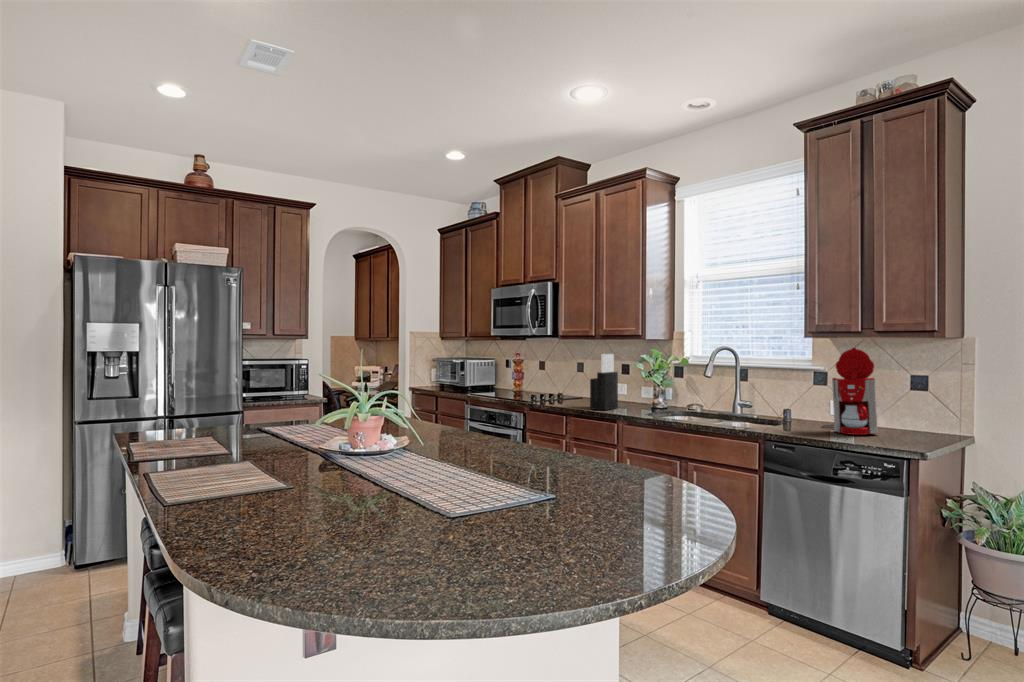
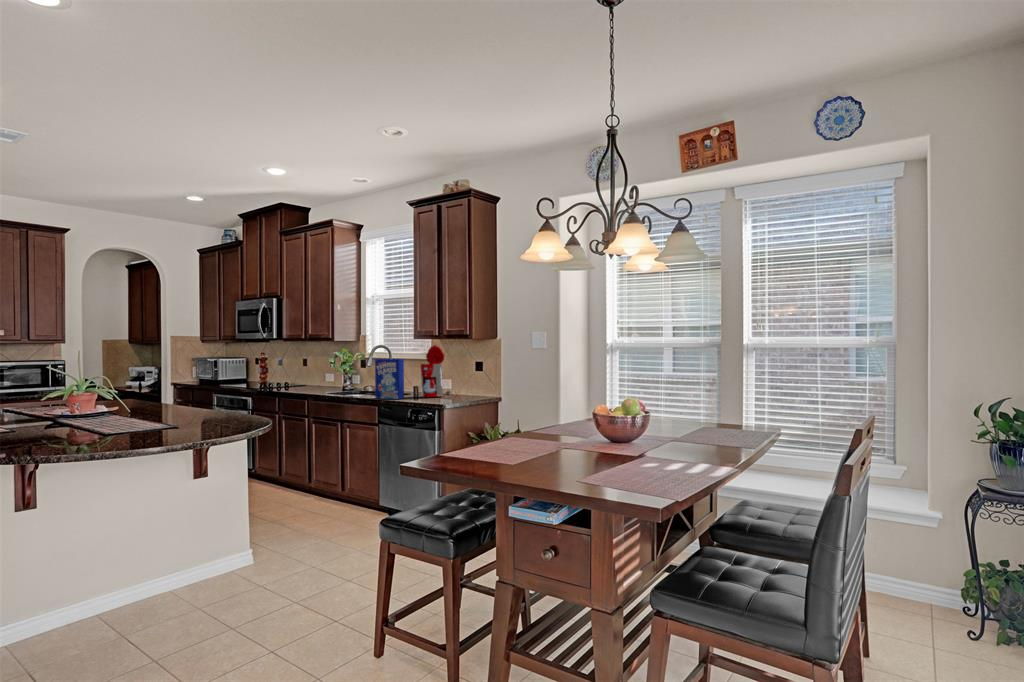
knife block: present [590,354,618,410] -> none [292,351,316,392]
cereal box: none [761,369,815,437] -> present [375,359,404,399]

